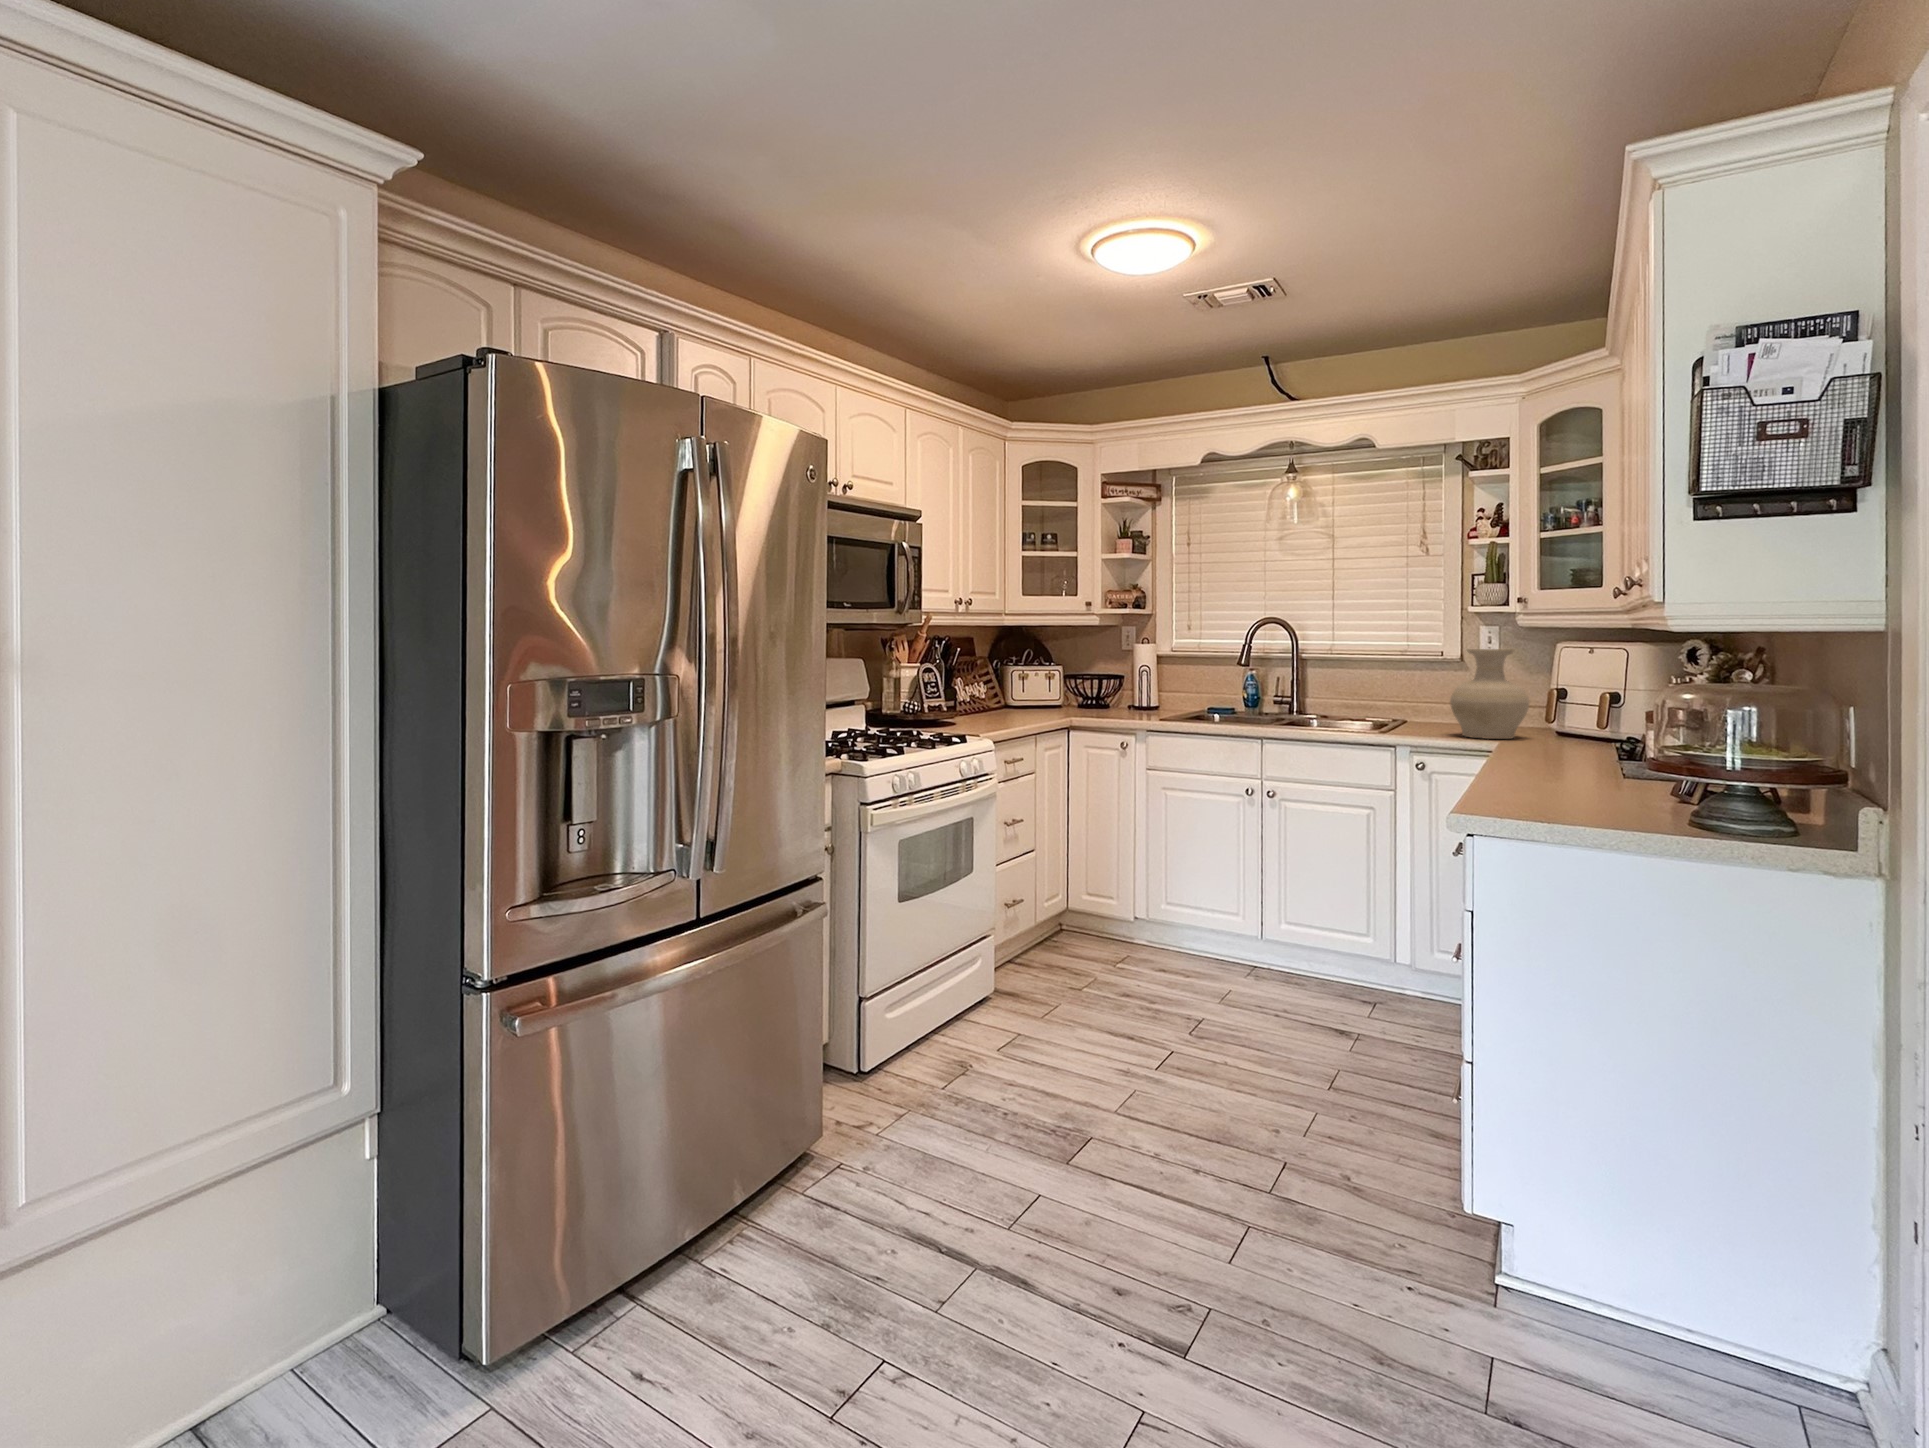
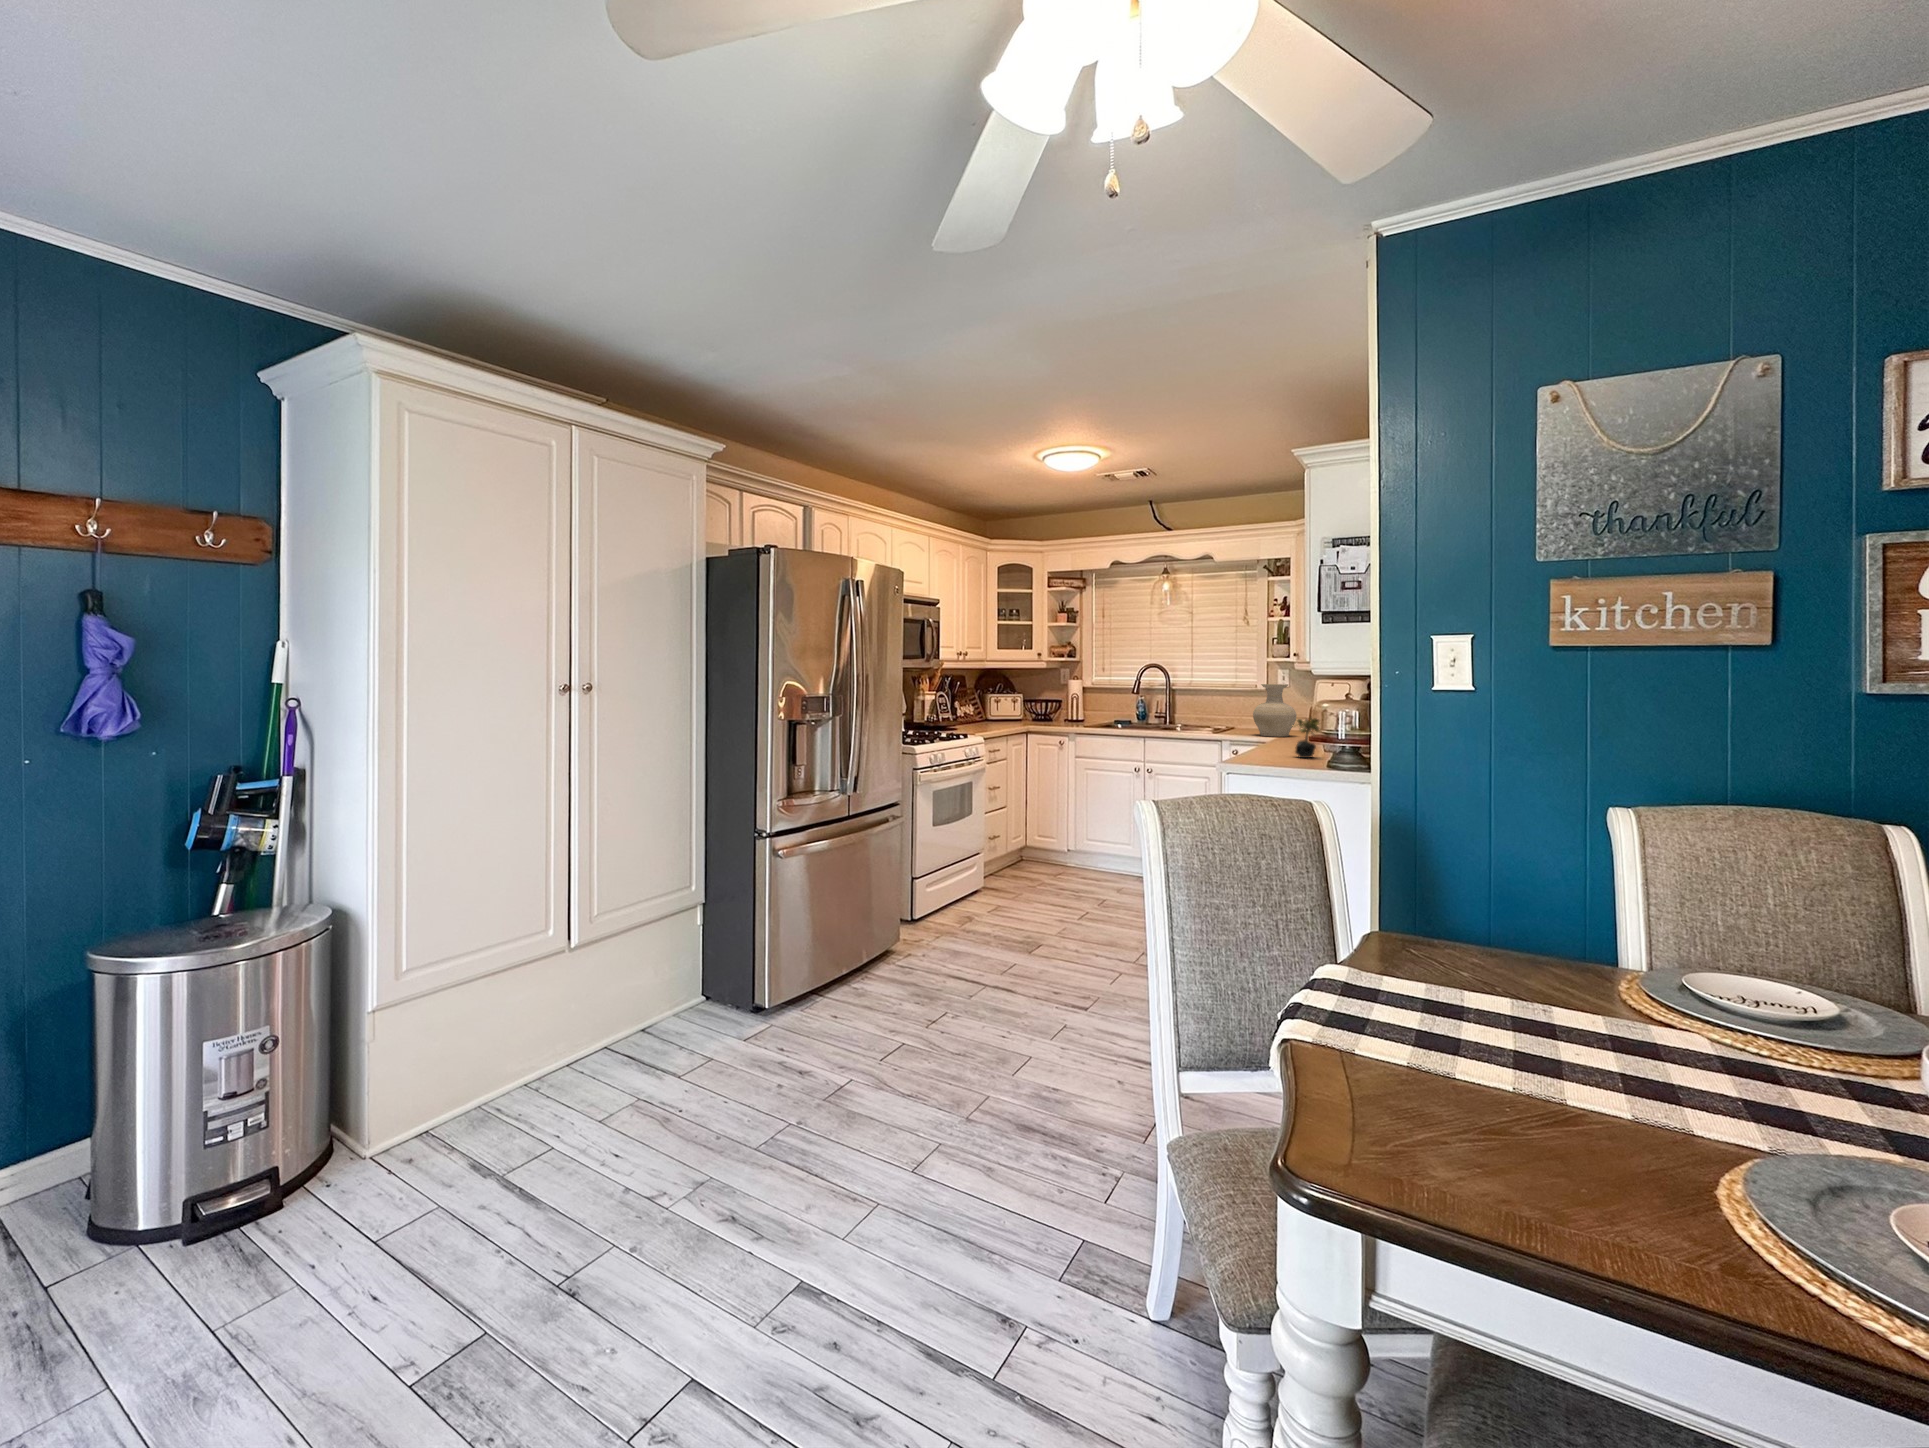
succulent plant: none [1575,711,1640,794] -> present [1295,718,1319,758]

